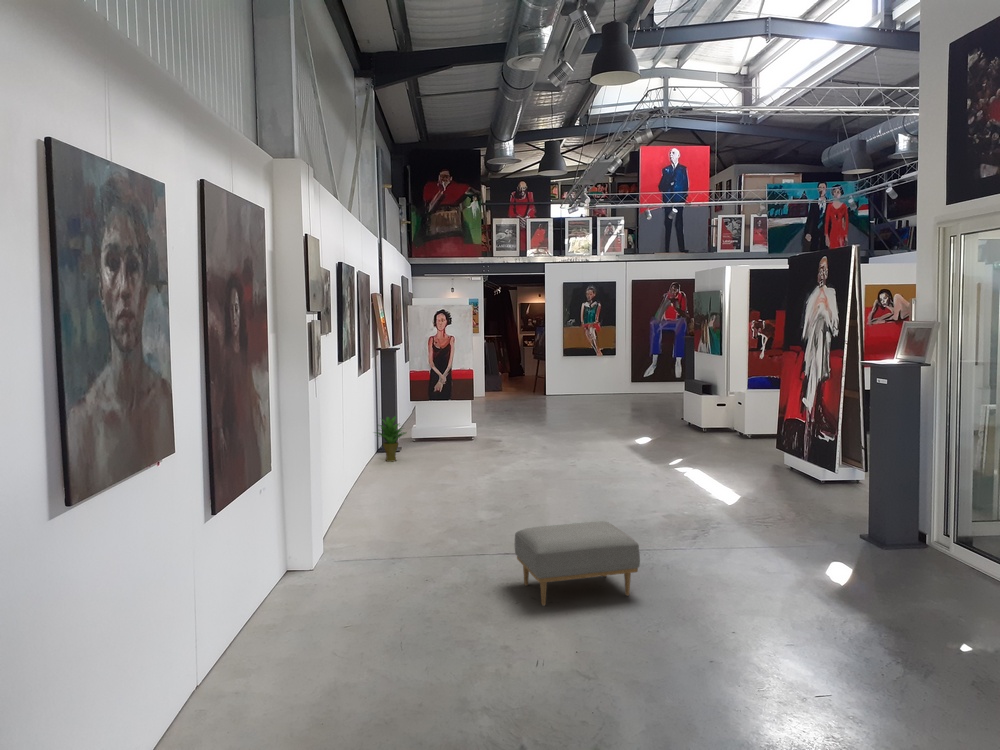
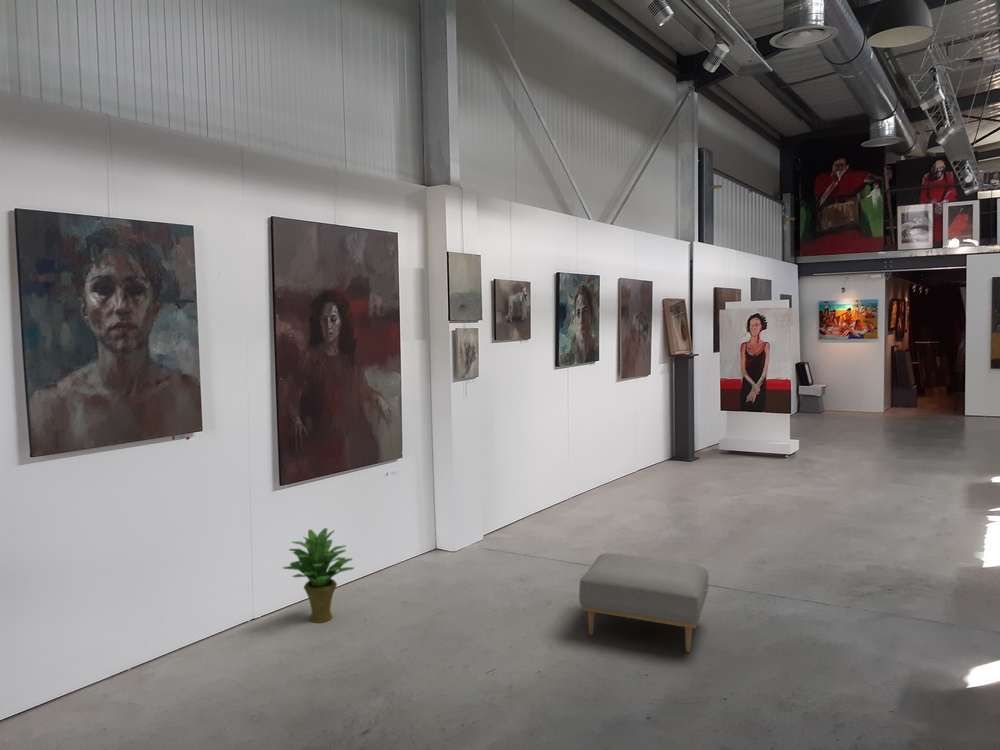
potted plant: present [378,416,406,462] -> present [283,528,354,623]

